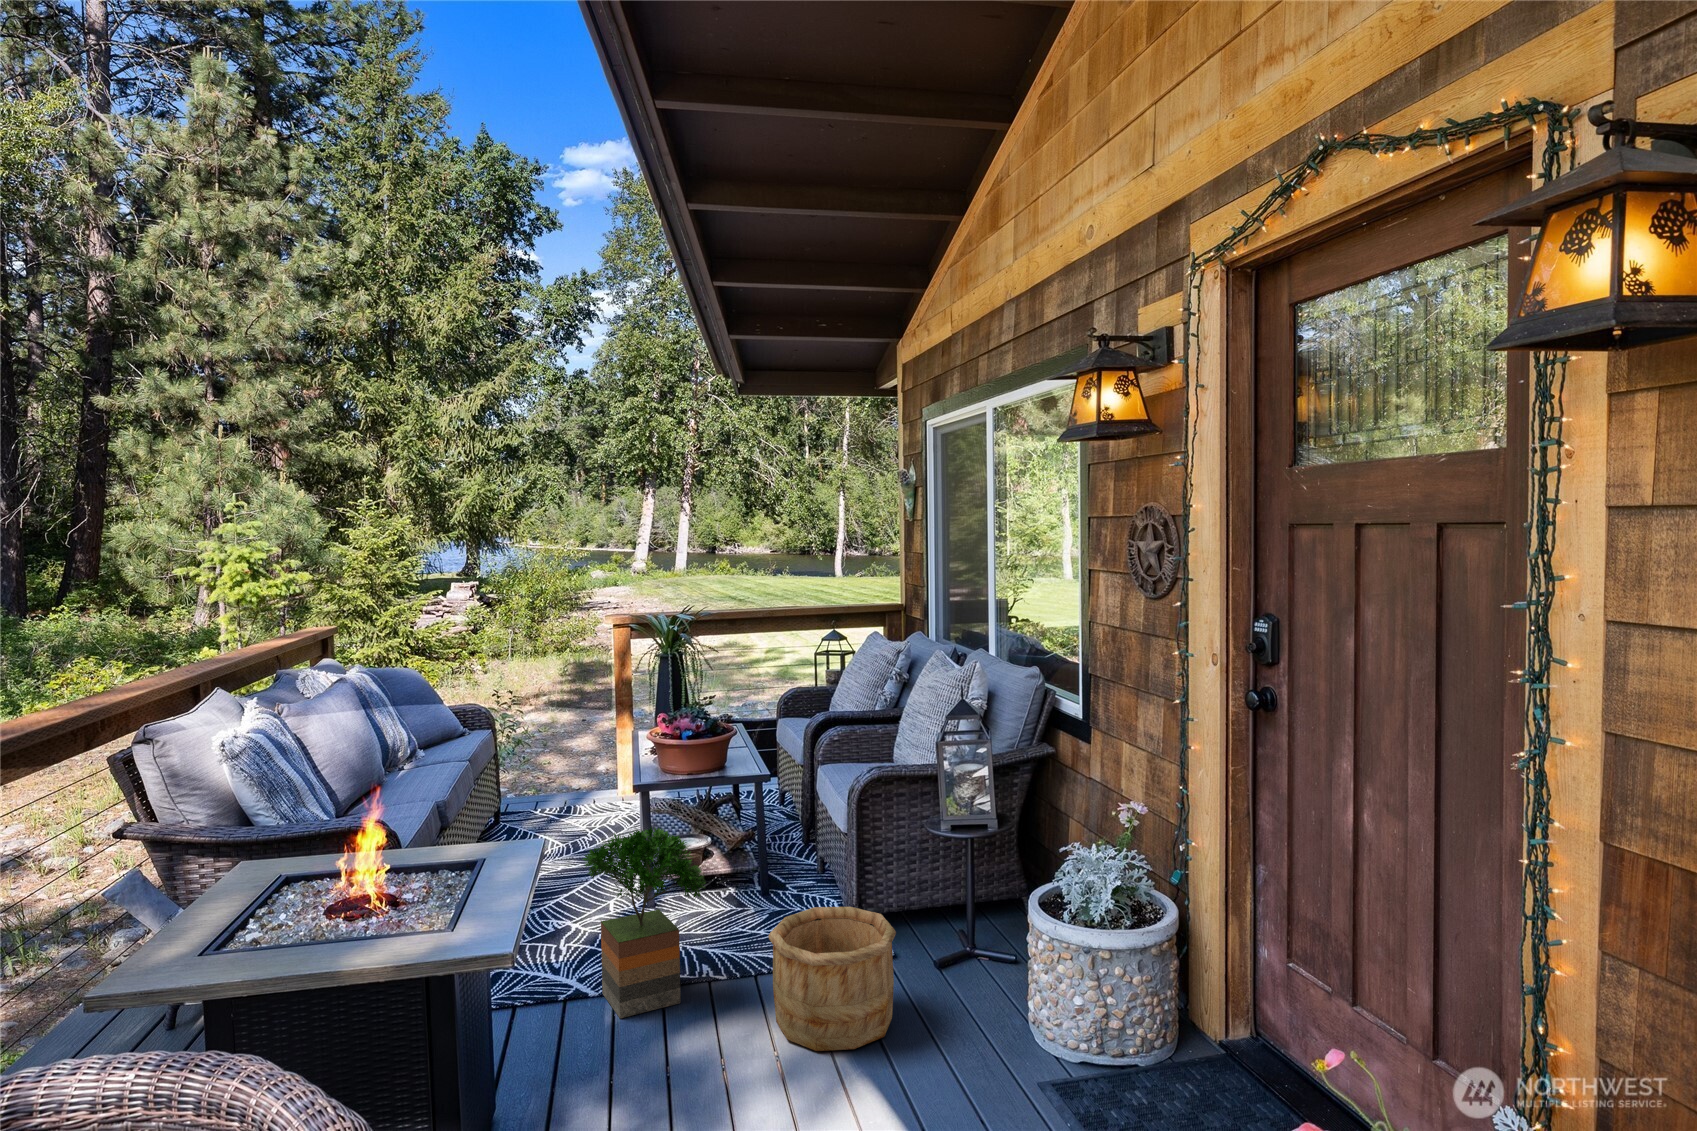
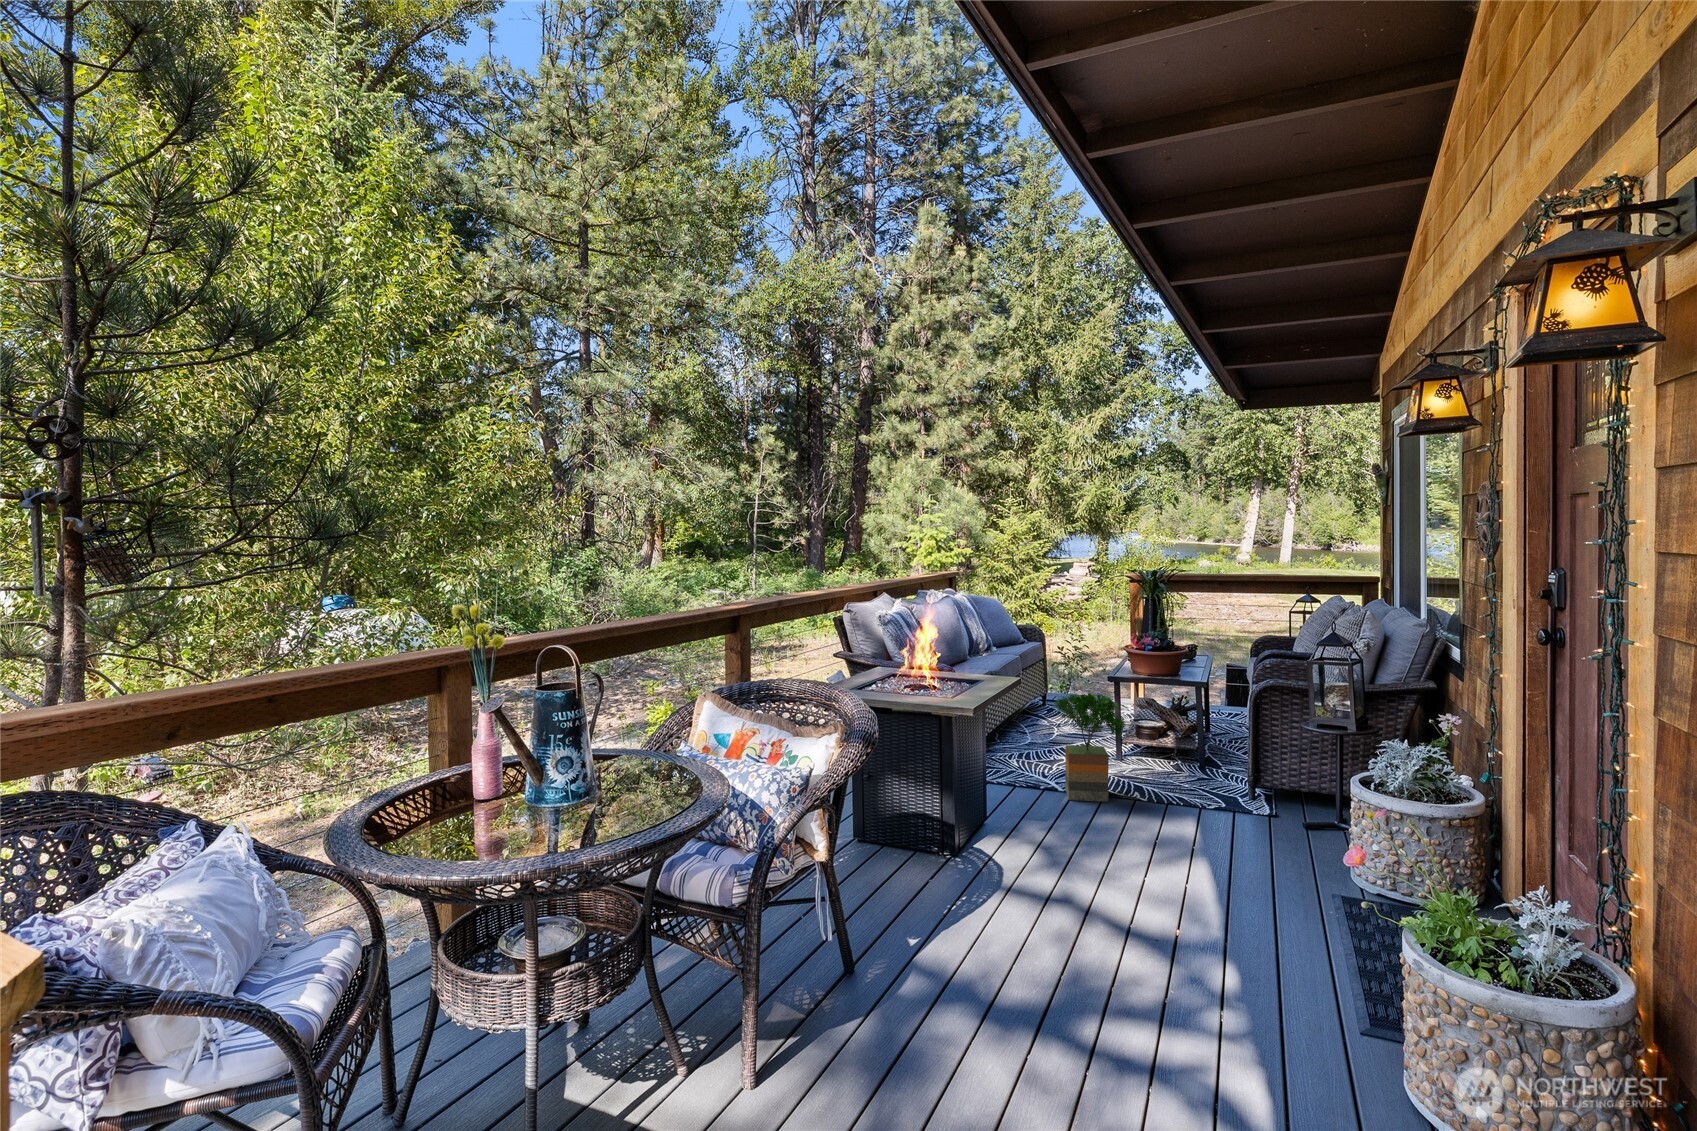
wooden bucket: present [768,907,896,1051] -> none [1155,756,1242,839]

